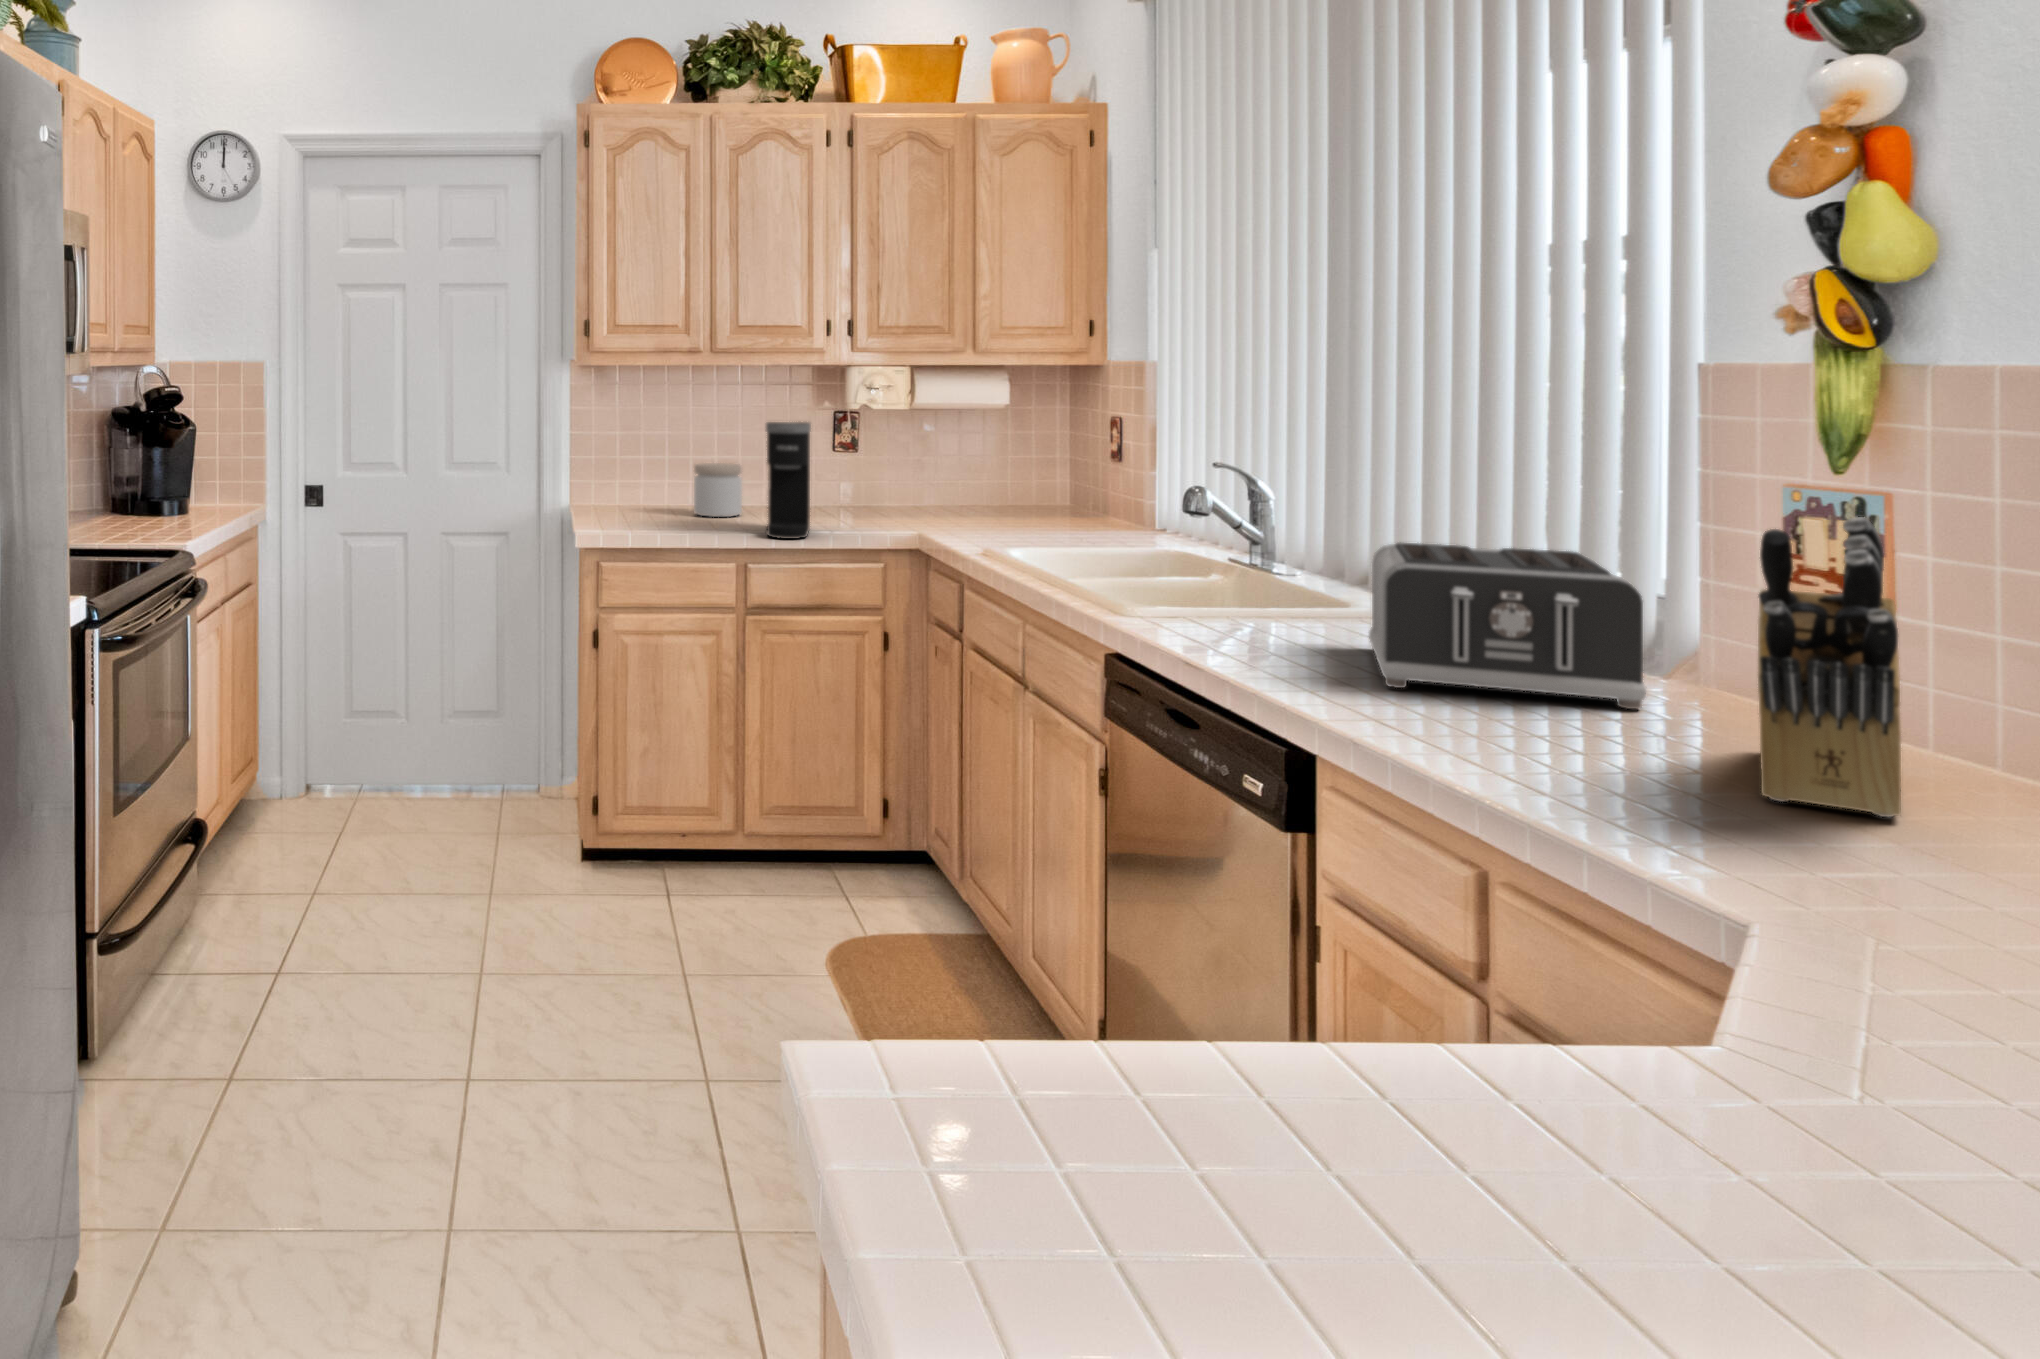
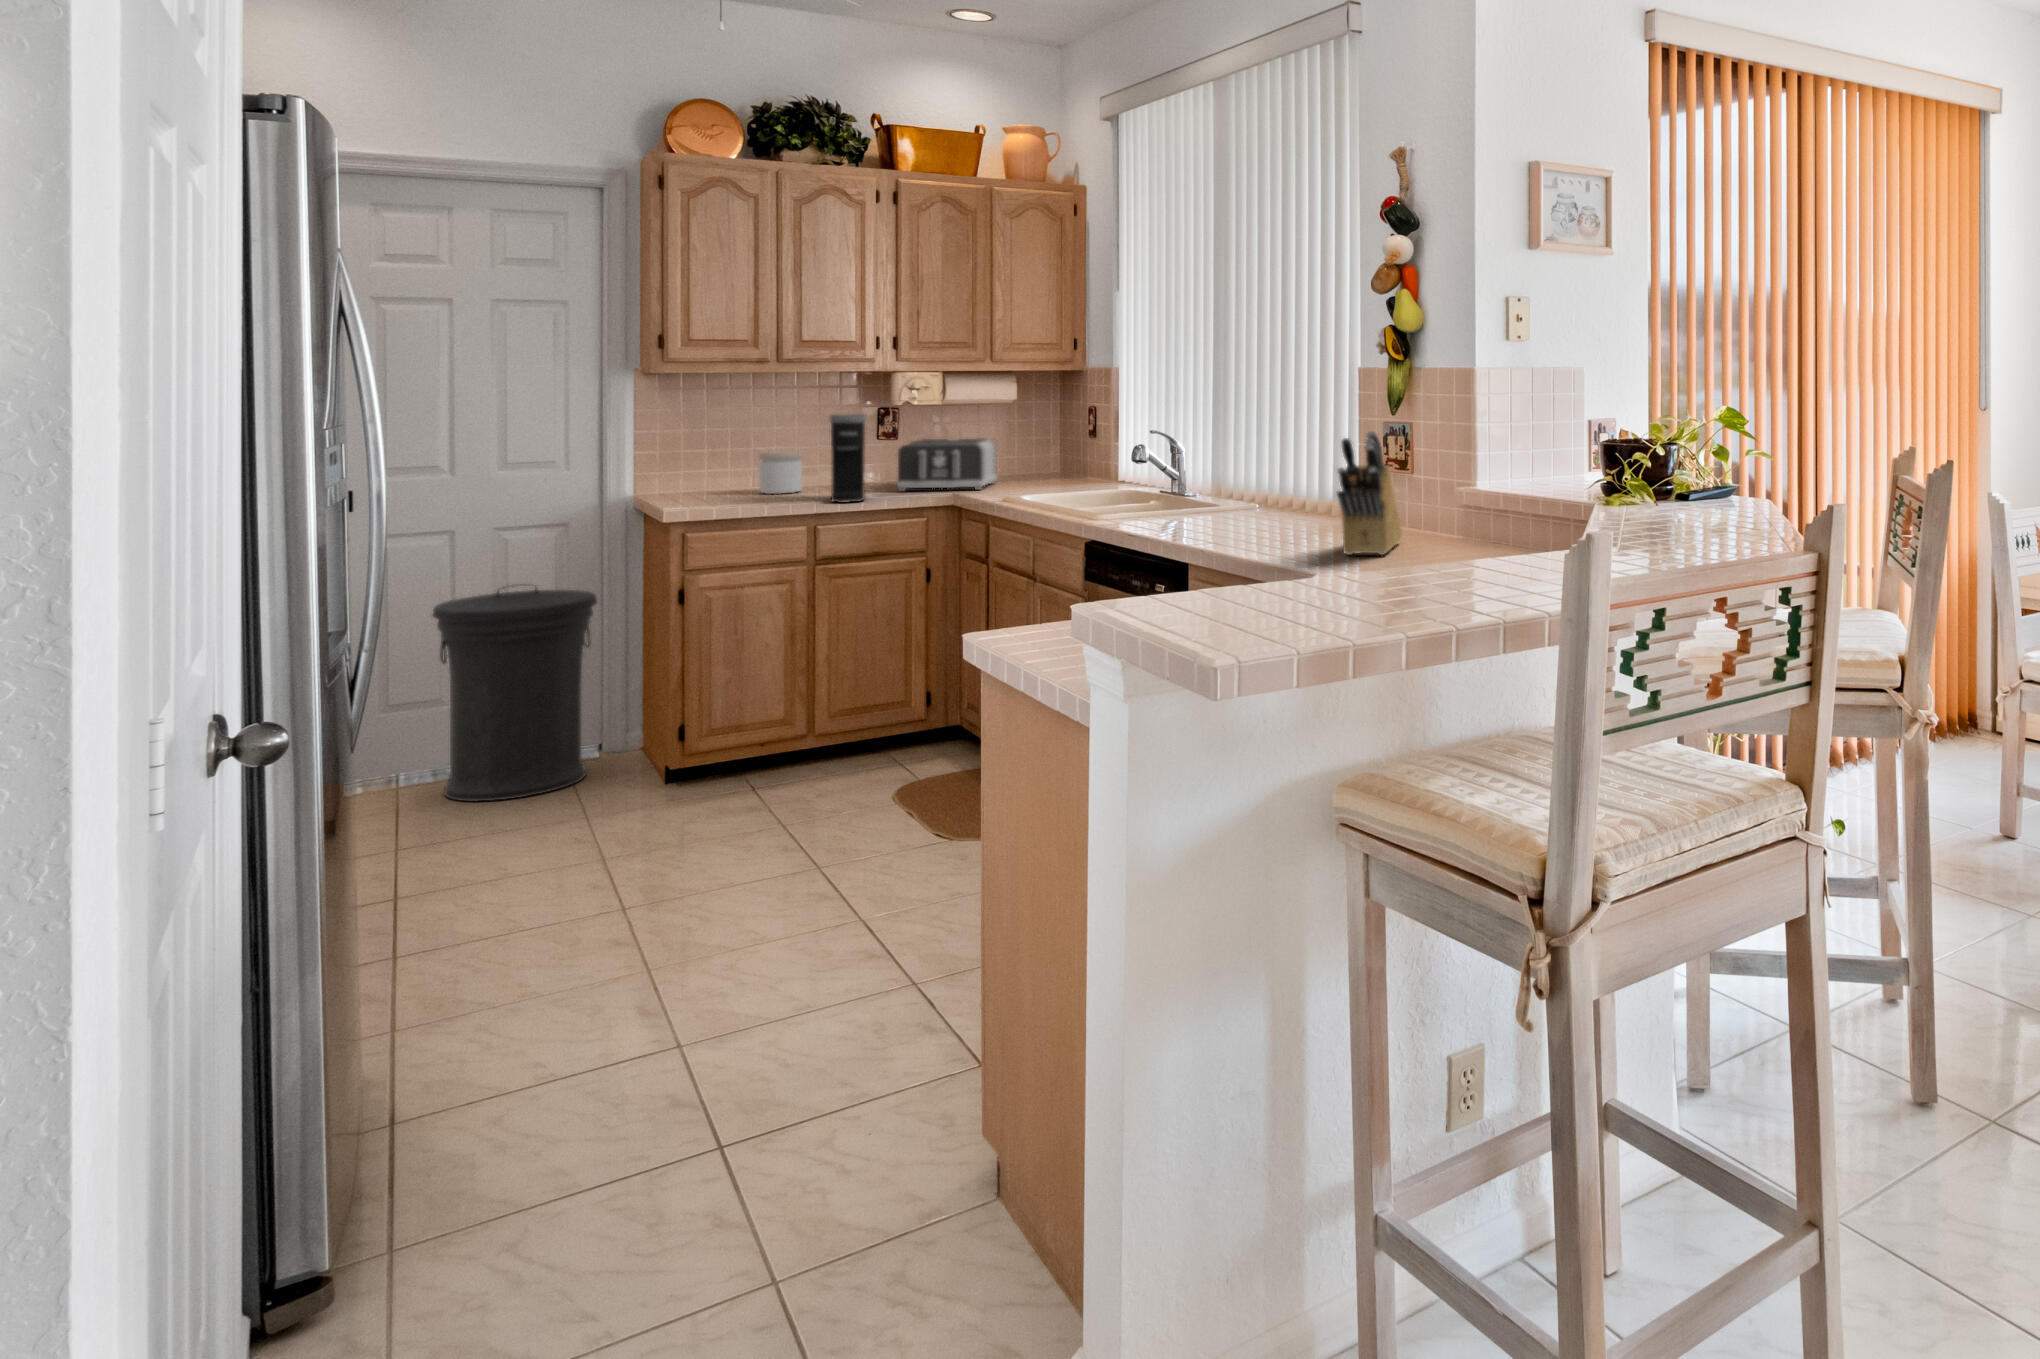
toaster: present [1369,542,1646,709] -> present [897,439,997,491]
trash can: none [364,605,520,855] -> present [432,584,597,801]

